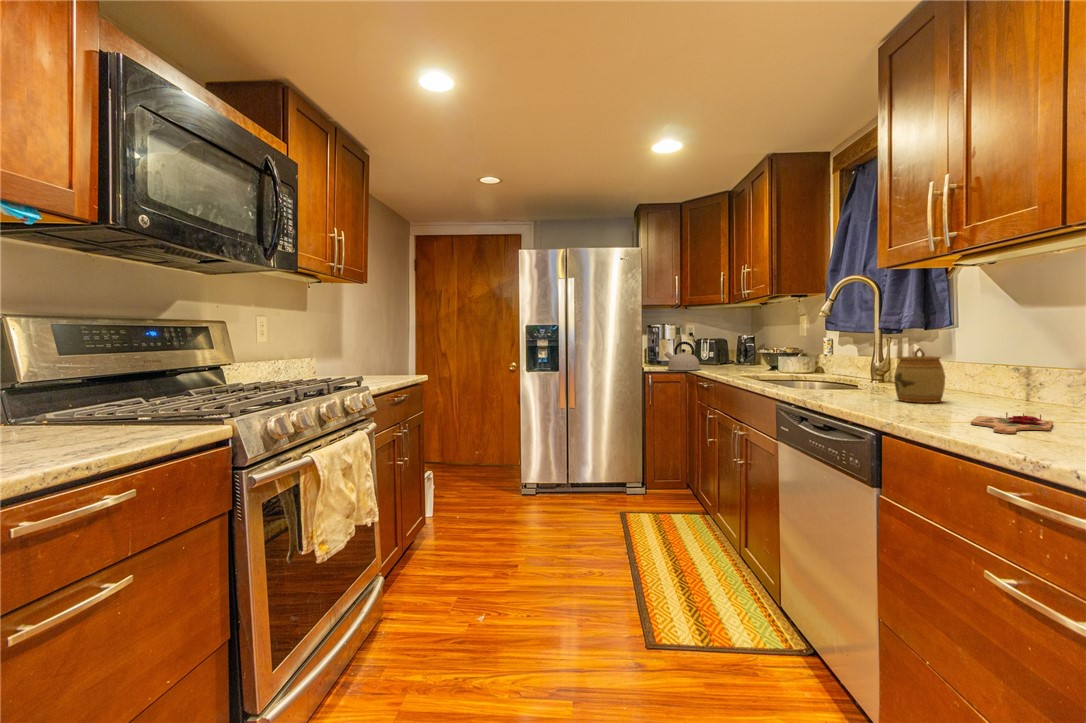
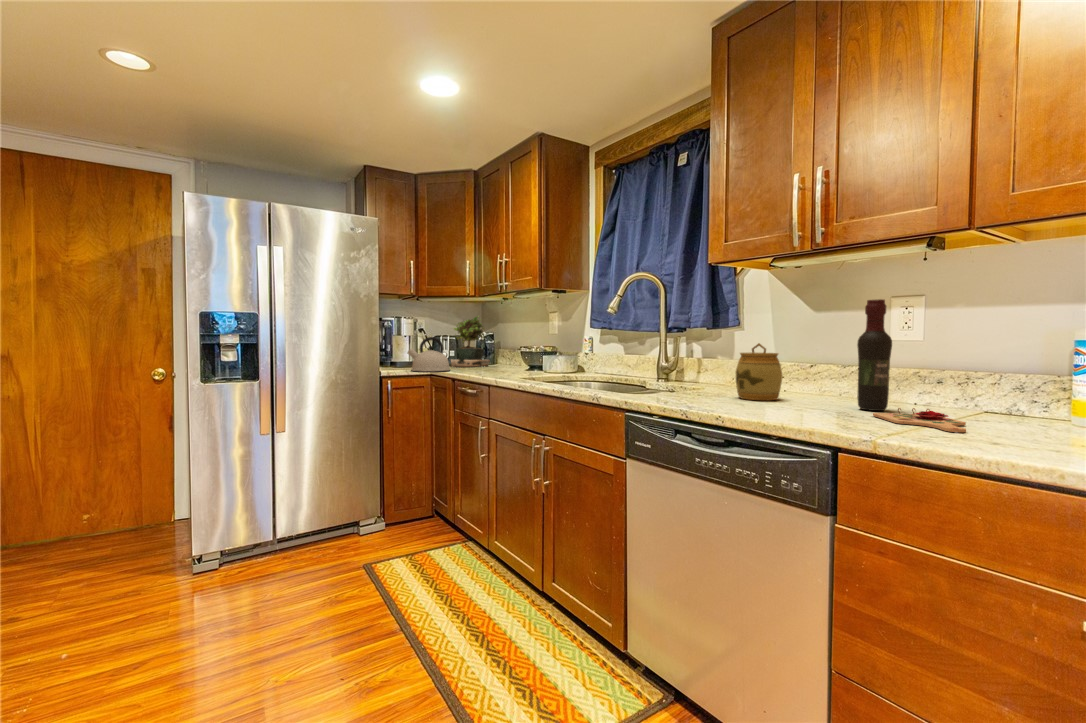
wine bottle: none [992,304,1031,416] -> present [857,299,892,411]
potted plant: none [708,319,749,367] -> present [451,317,490,367]

